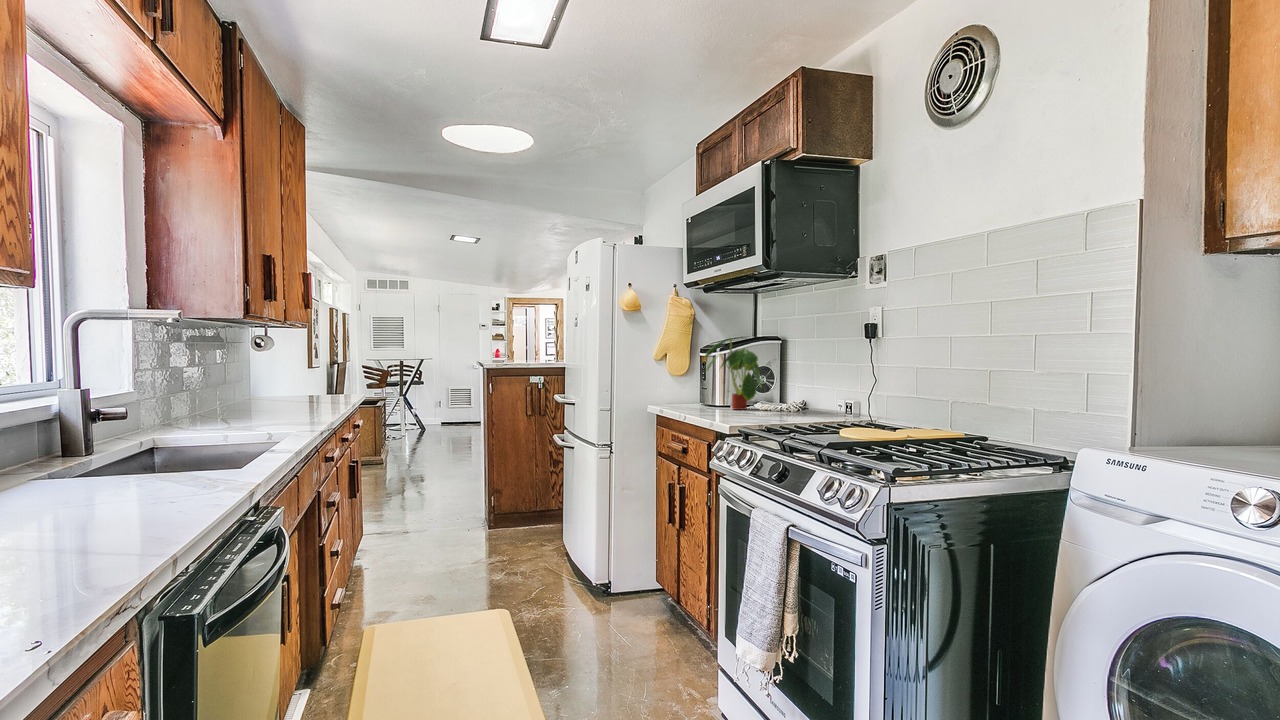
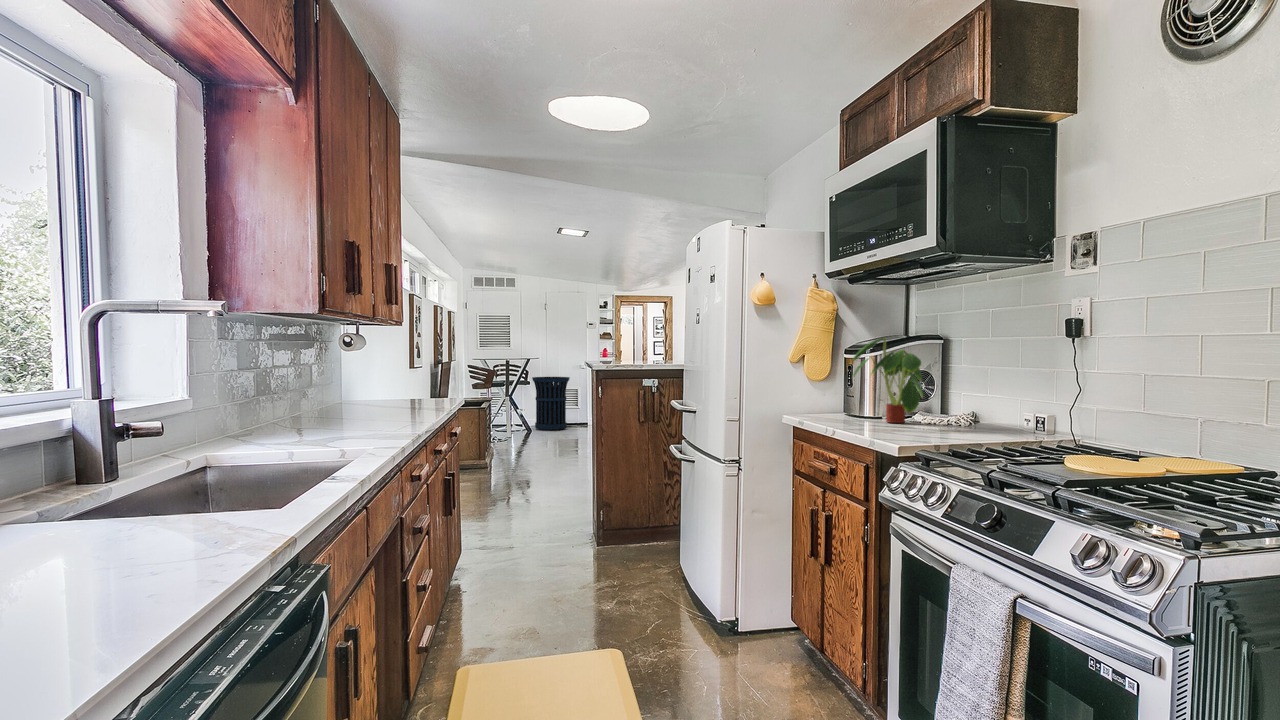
trash can: none [427,376,464,427] -> present [532,377,570,431]

